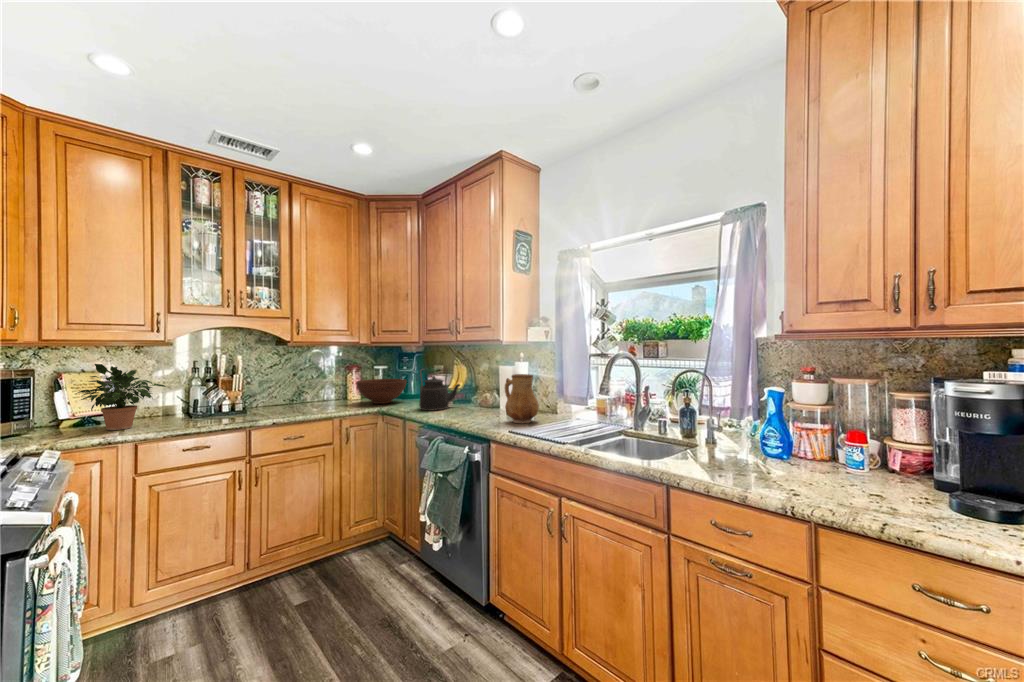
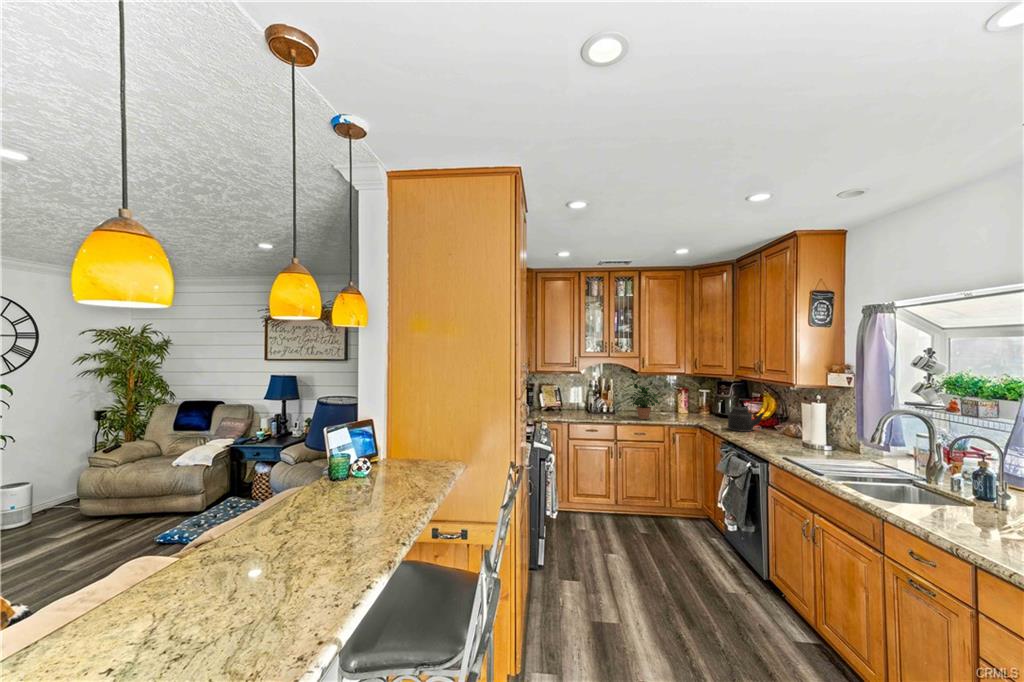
potted plant: present [76,364,166,430] -> present [630,384,663,419]
ceramic pitcher: present [505,374,539,423] -> none [790,414,823,454]
fruit bowl: present [357,379,407,404] -> none [683,400,722,420]

